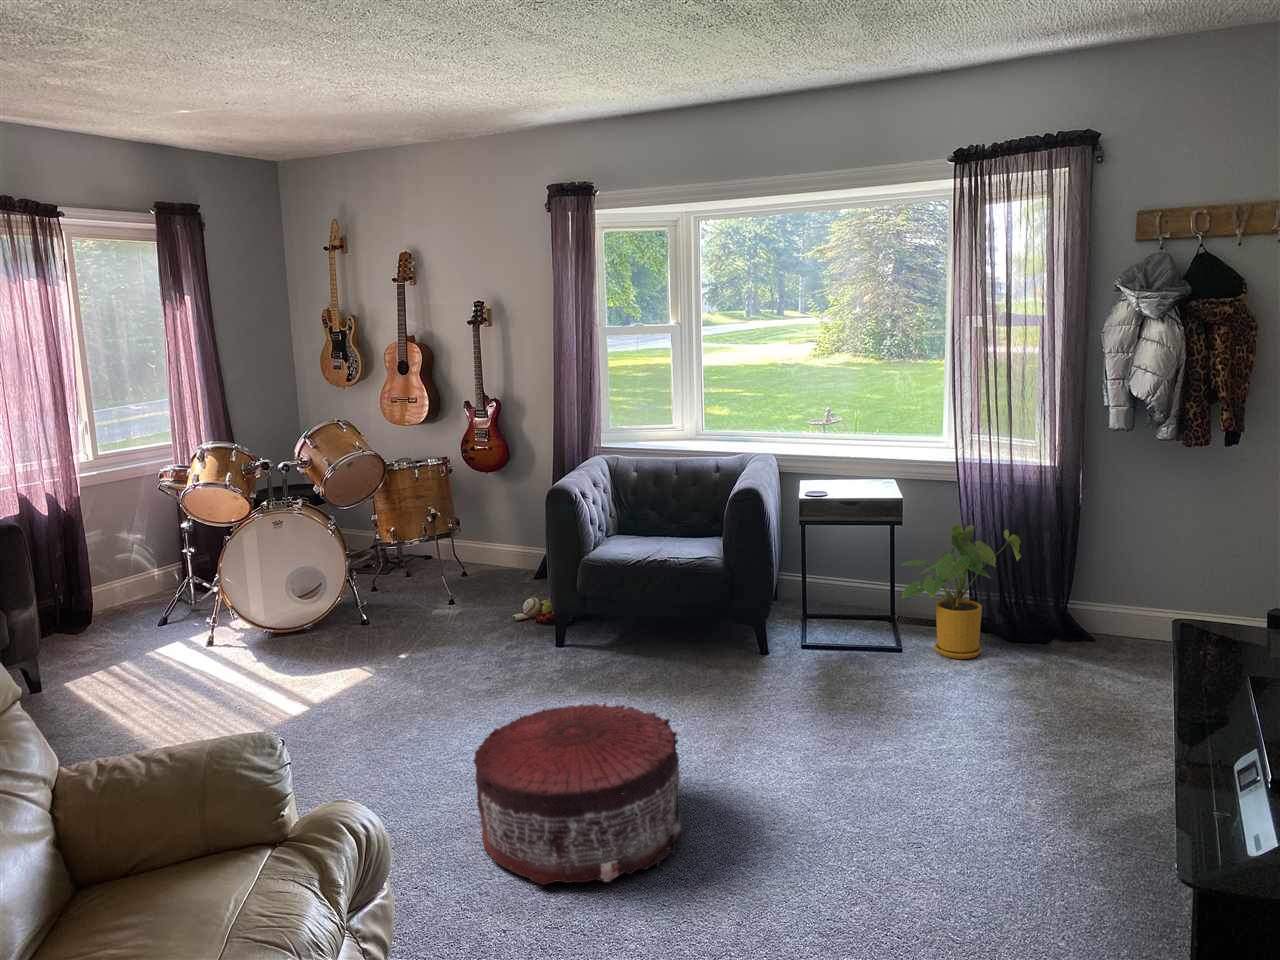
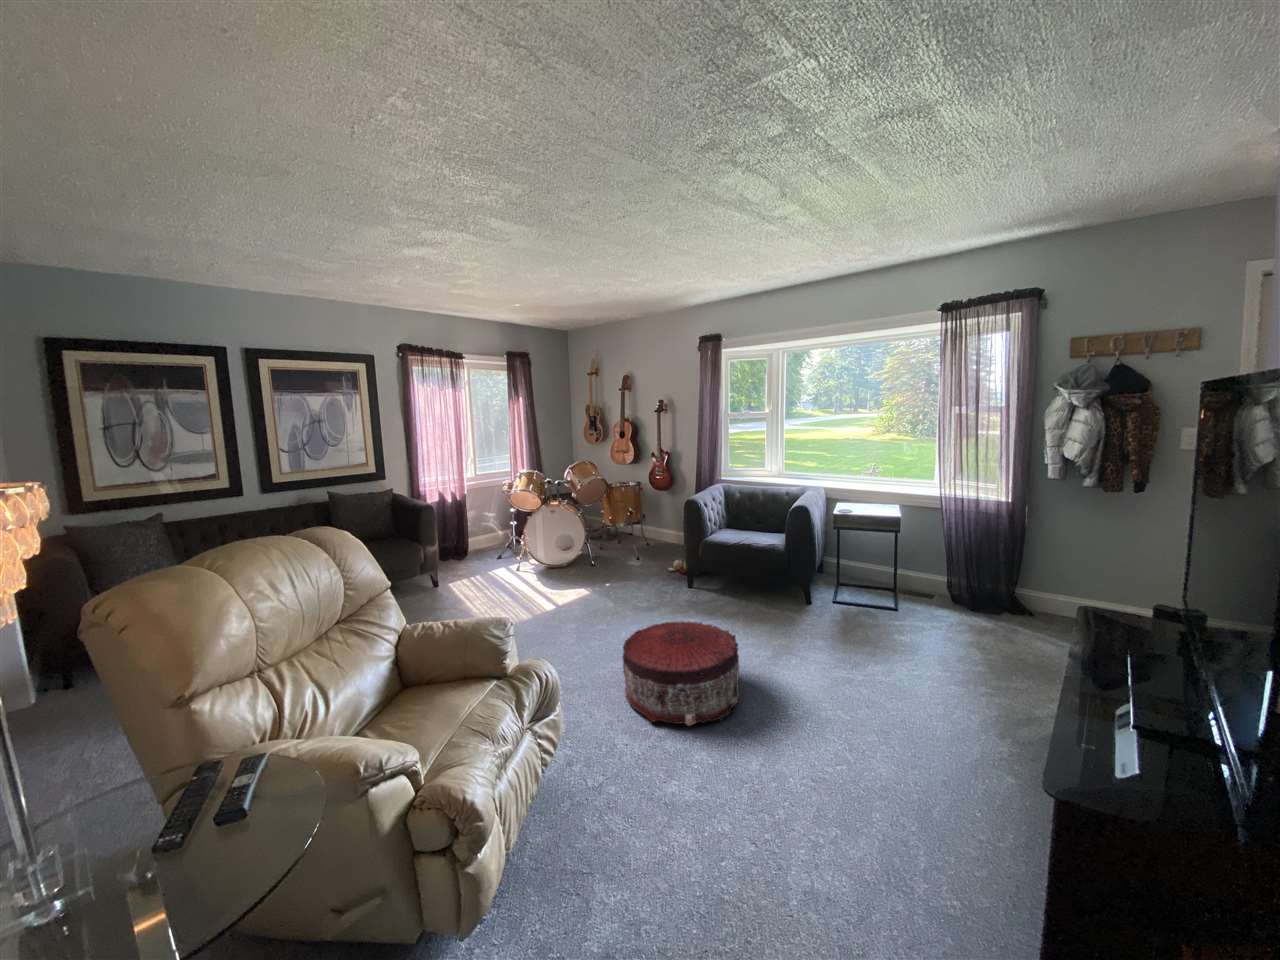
house plant: present [902,525,1021,659] -> none [897,535,982,619]

